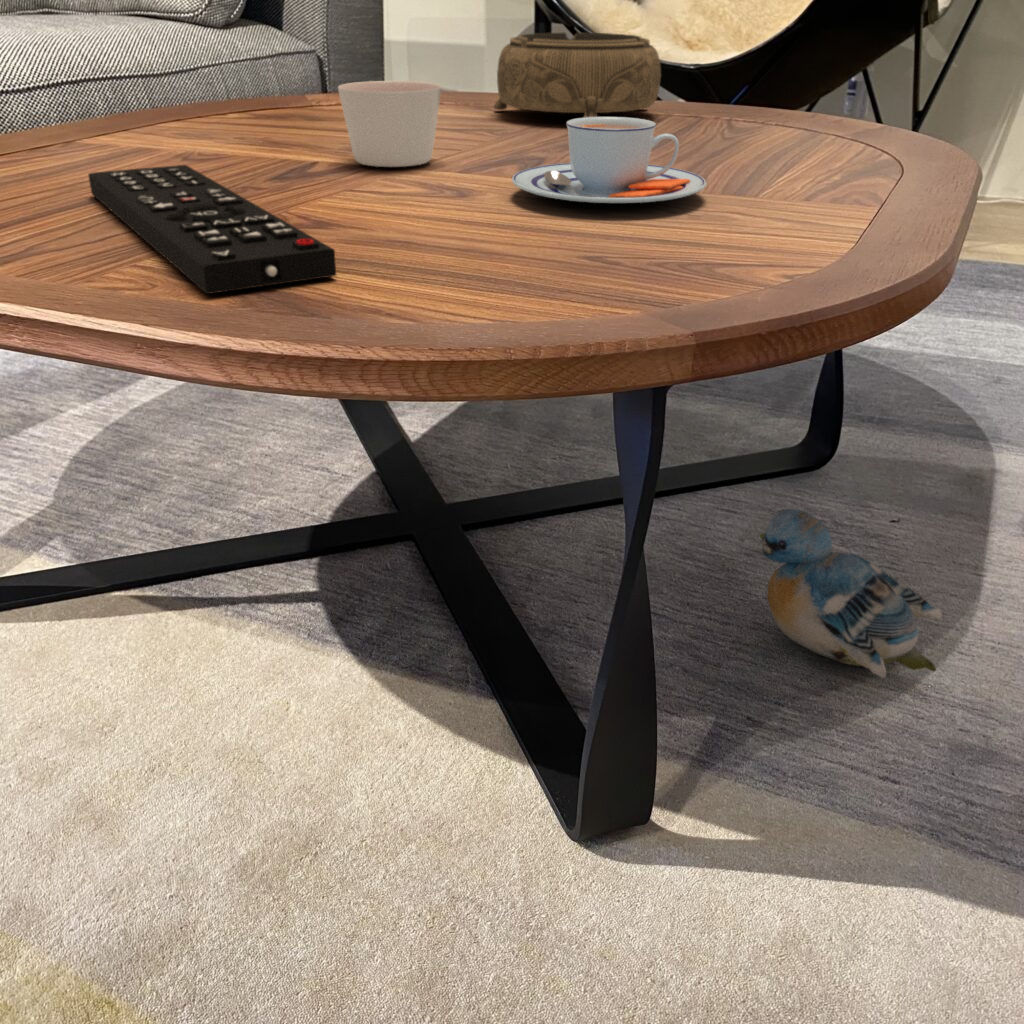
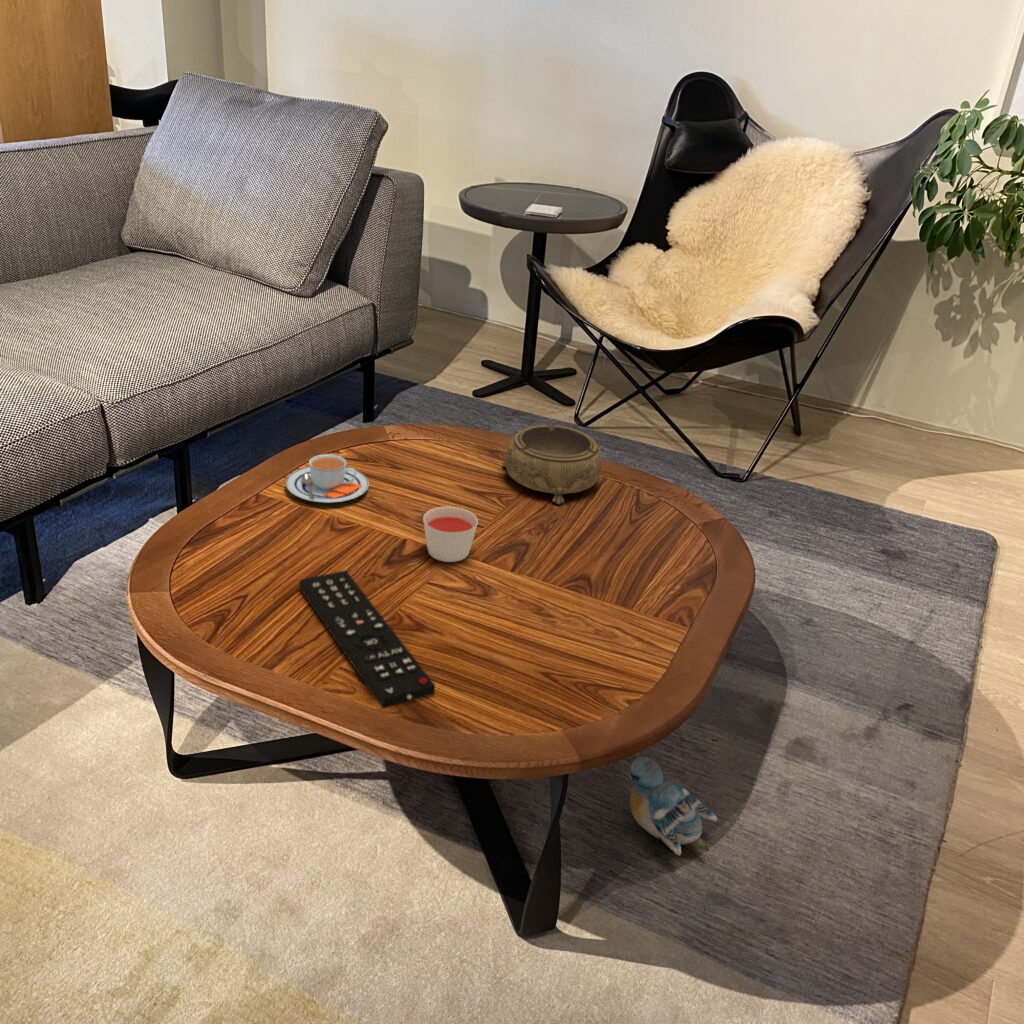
teacup: present [512,117,706,203] -> present [286,454,369,503]

